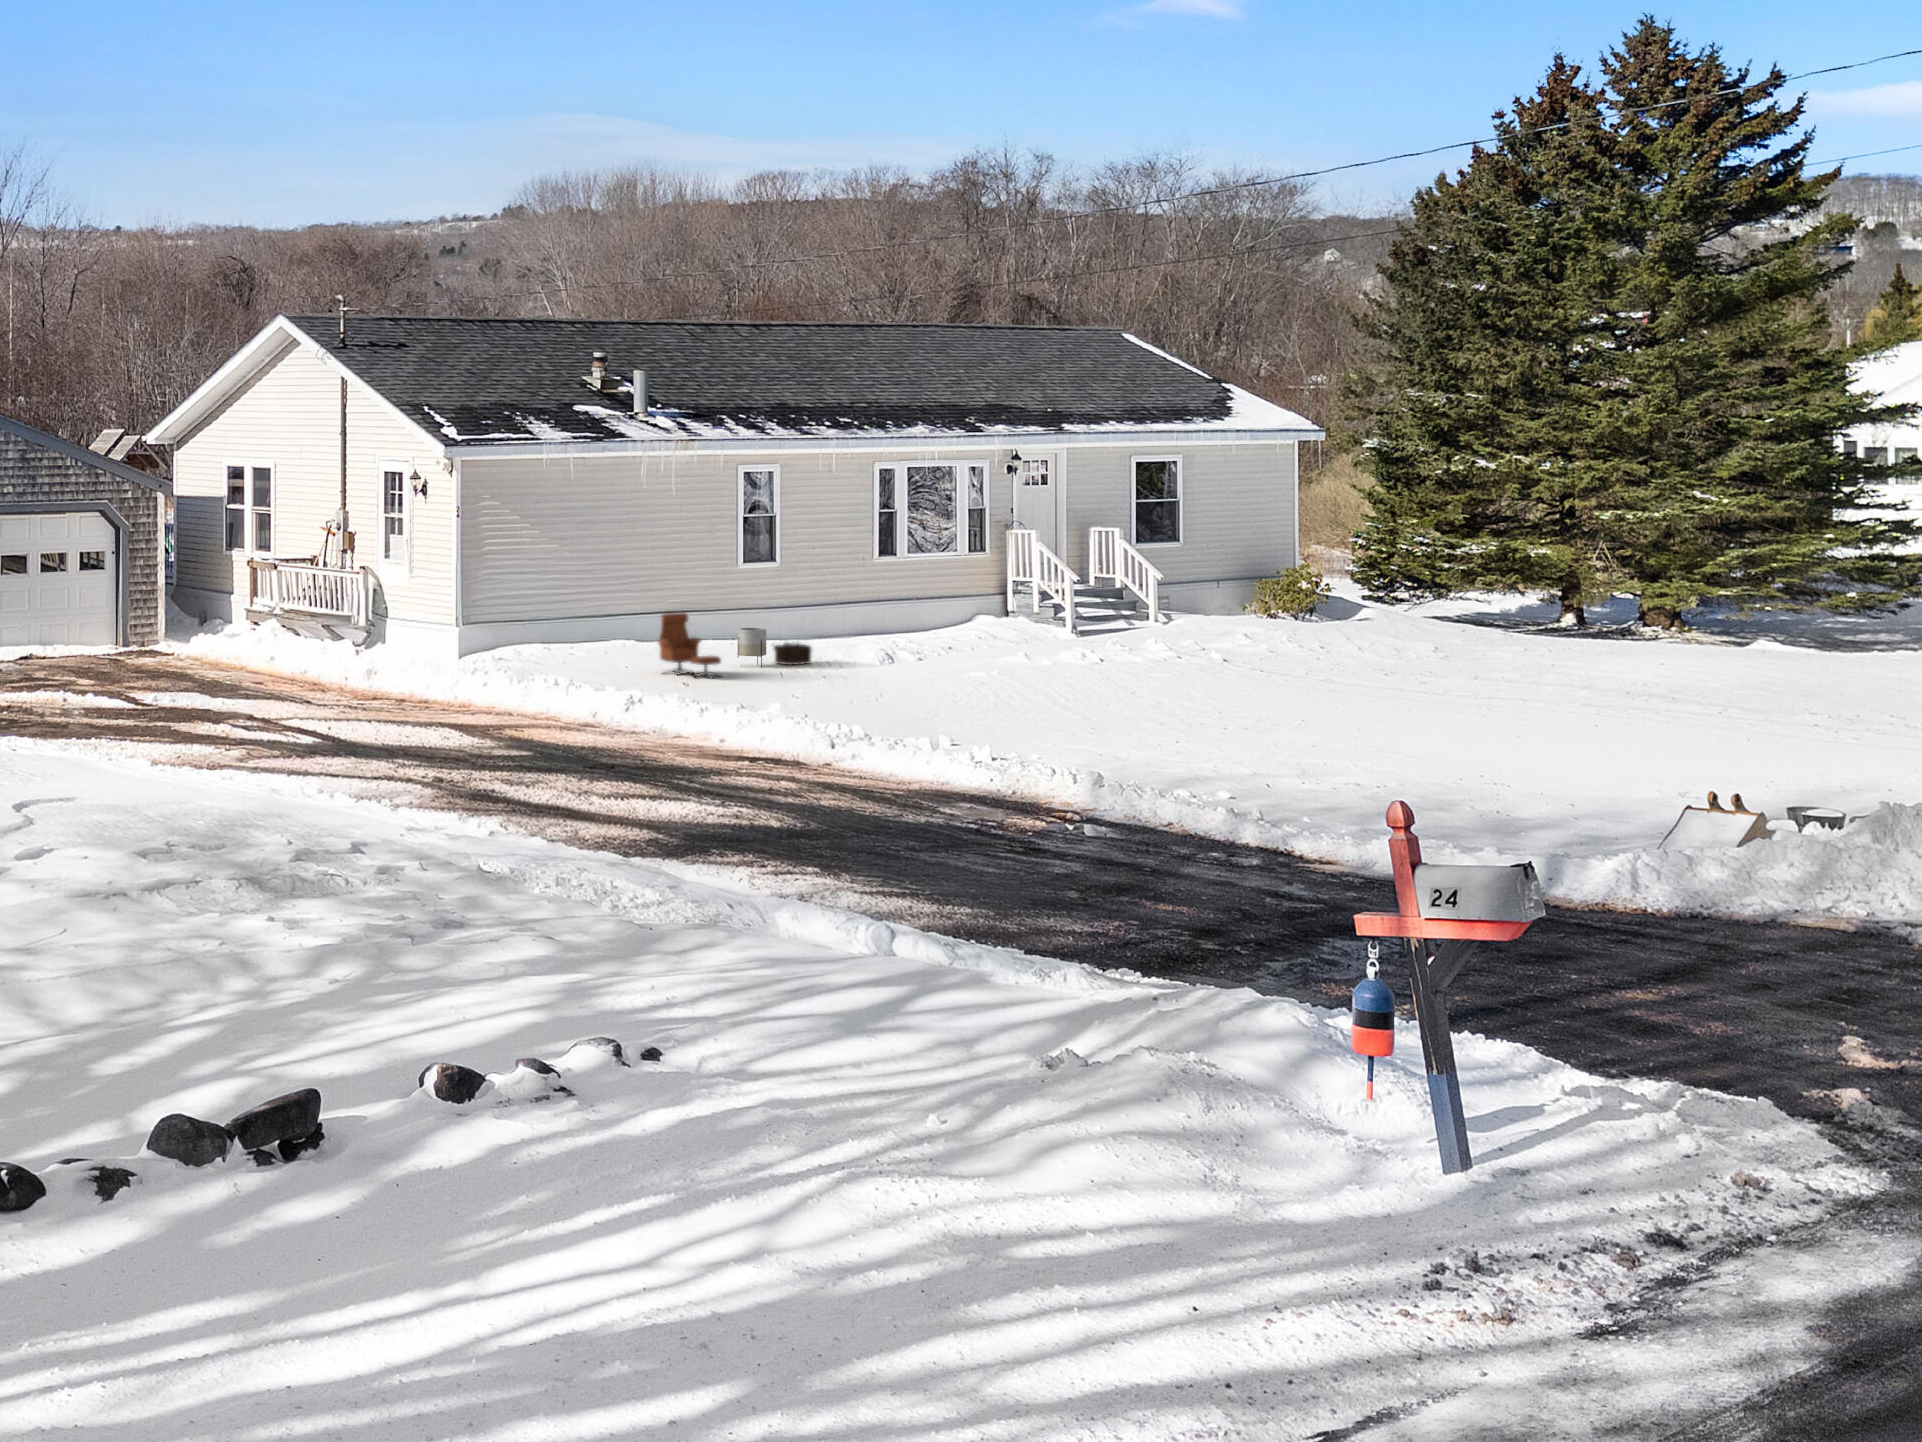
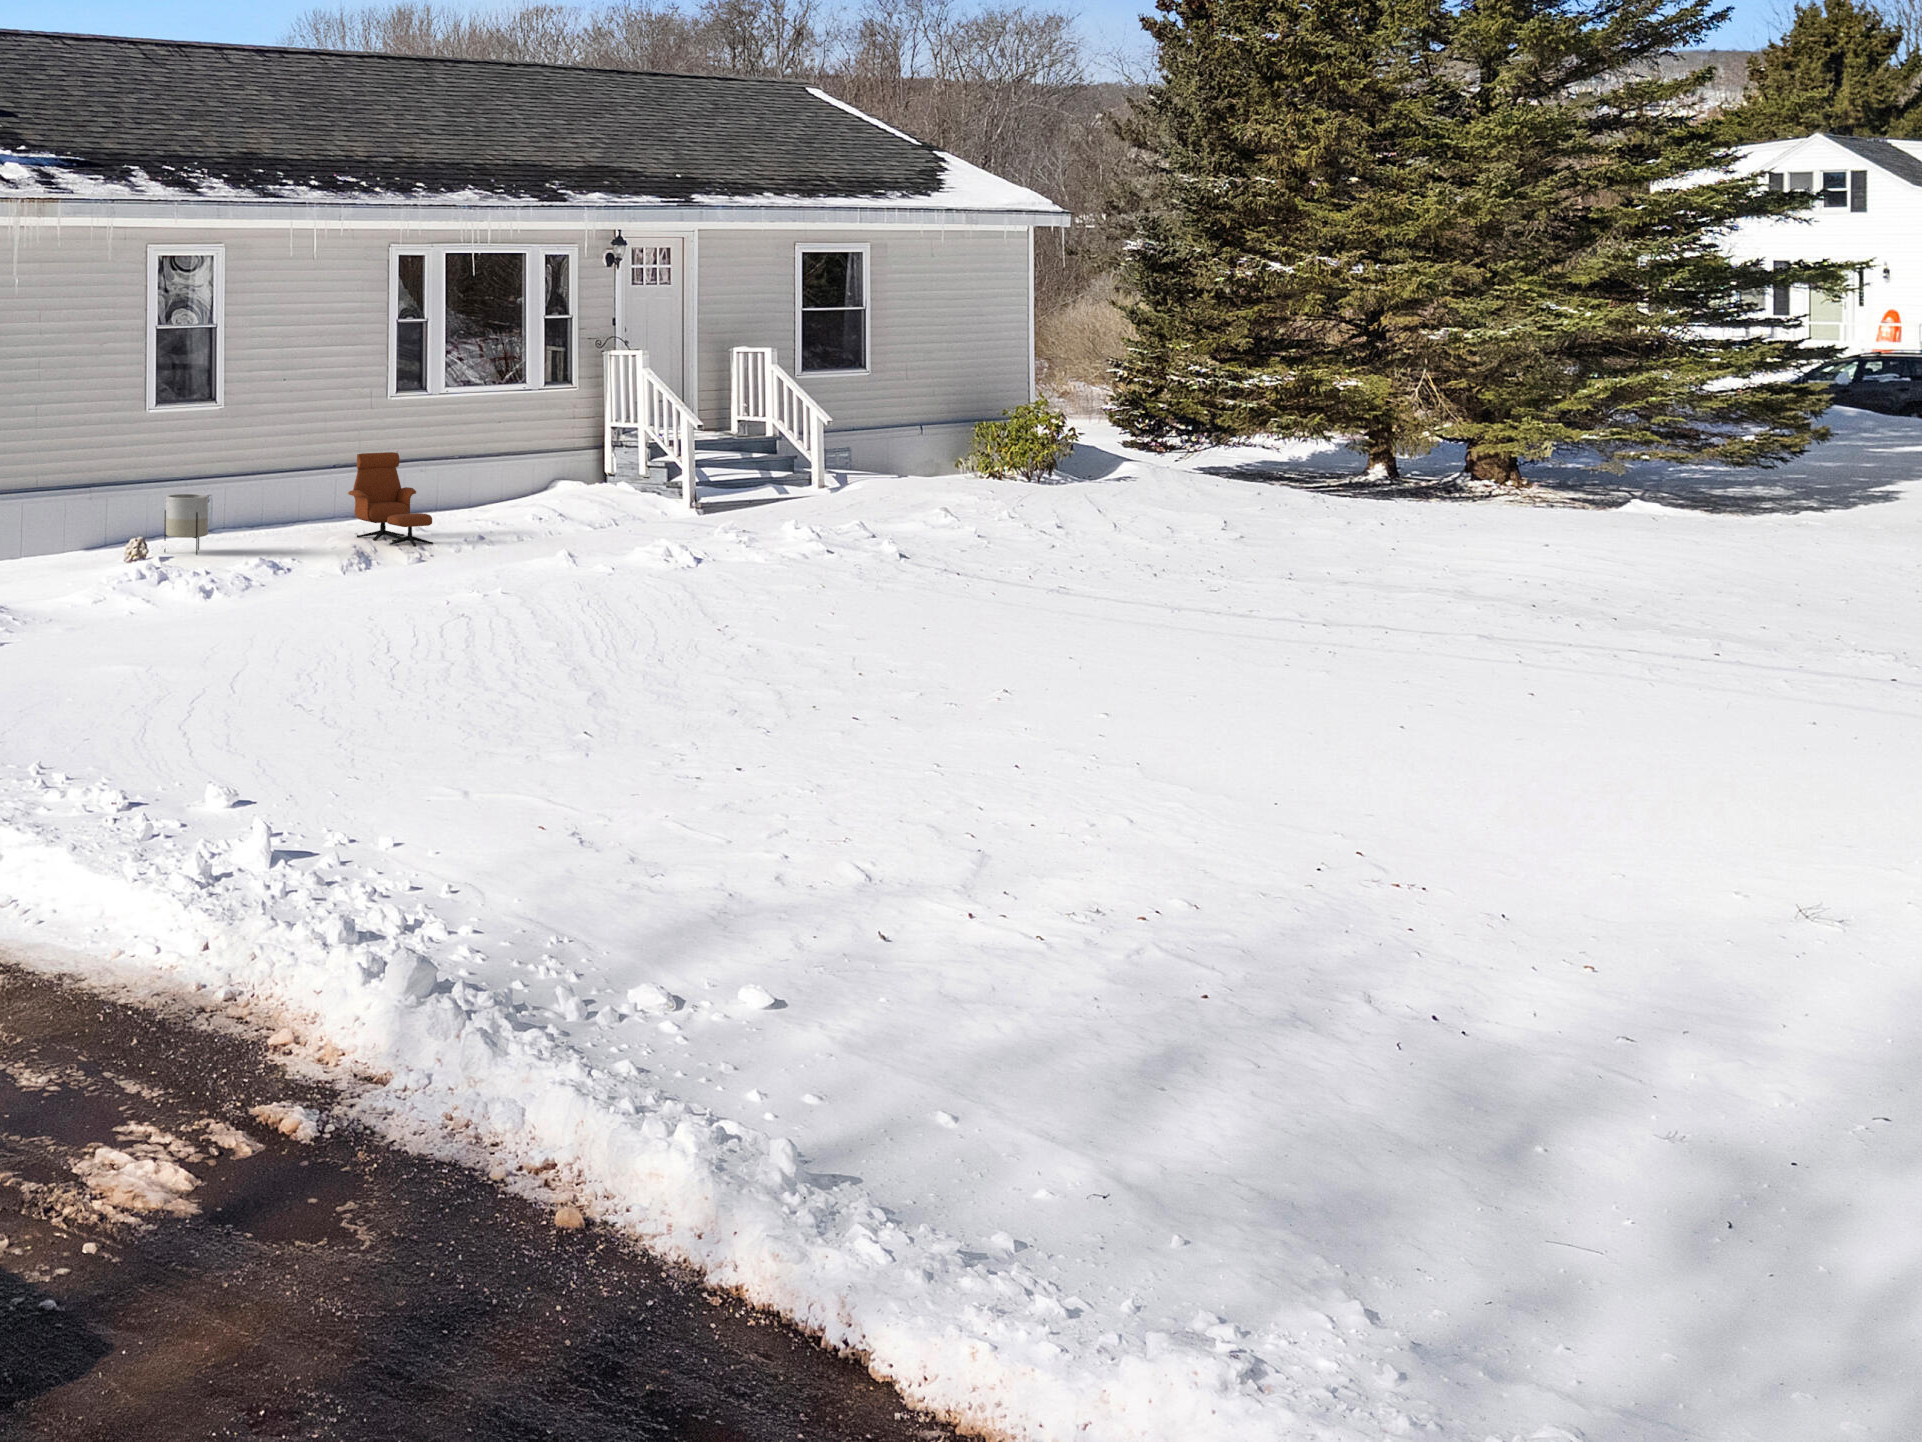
lounge chair: present [658,612,721,677] -> present [348,452,433,546]
basket: present [774,642,811,665] -> none [224,514,283,551]

